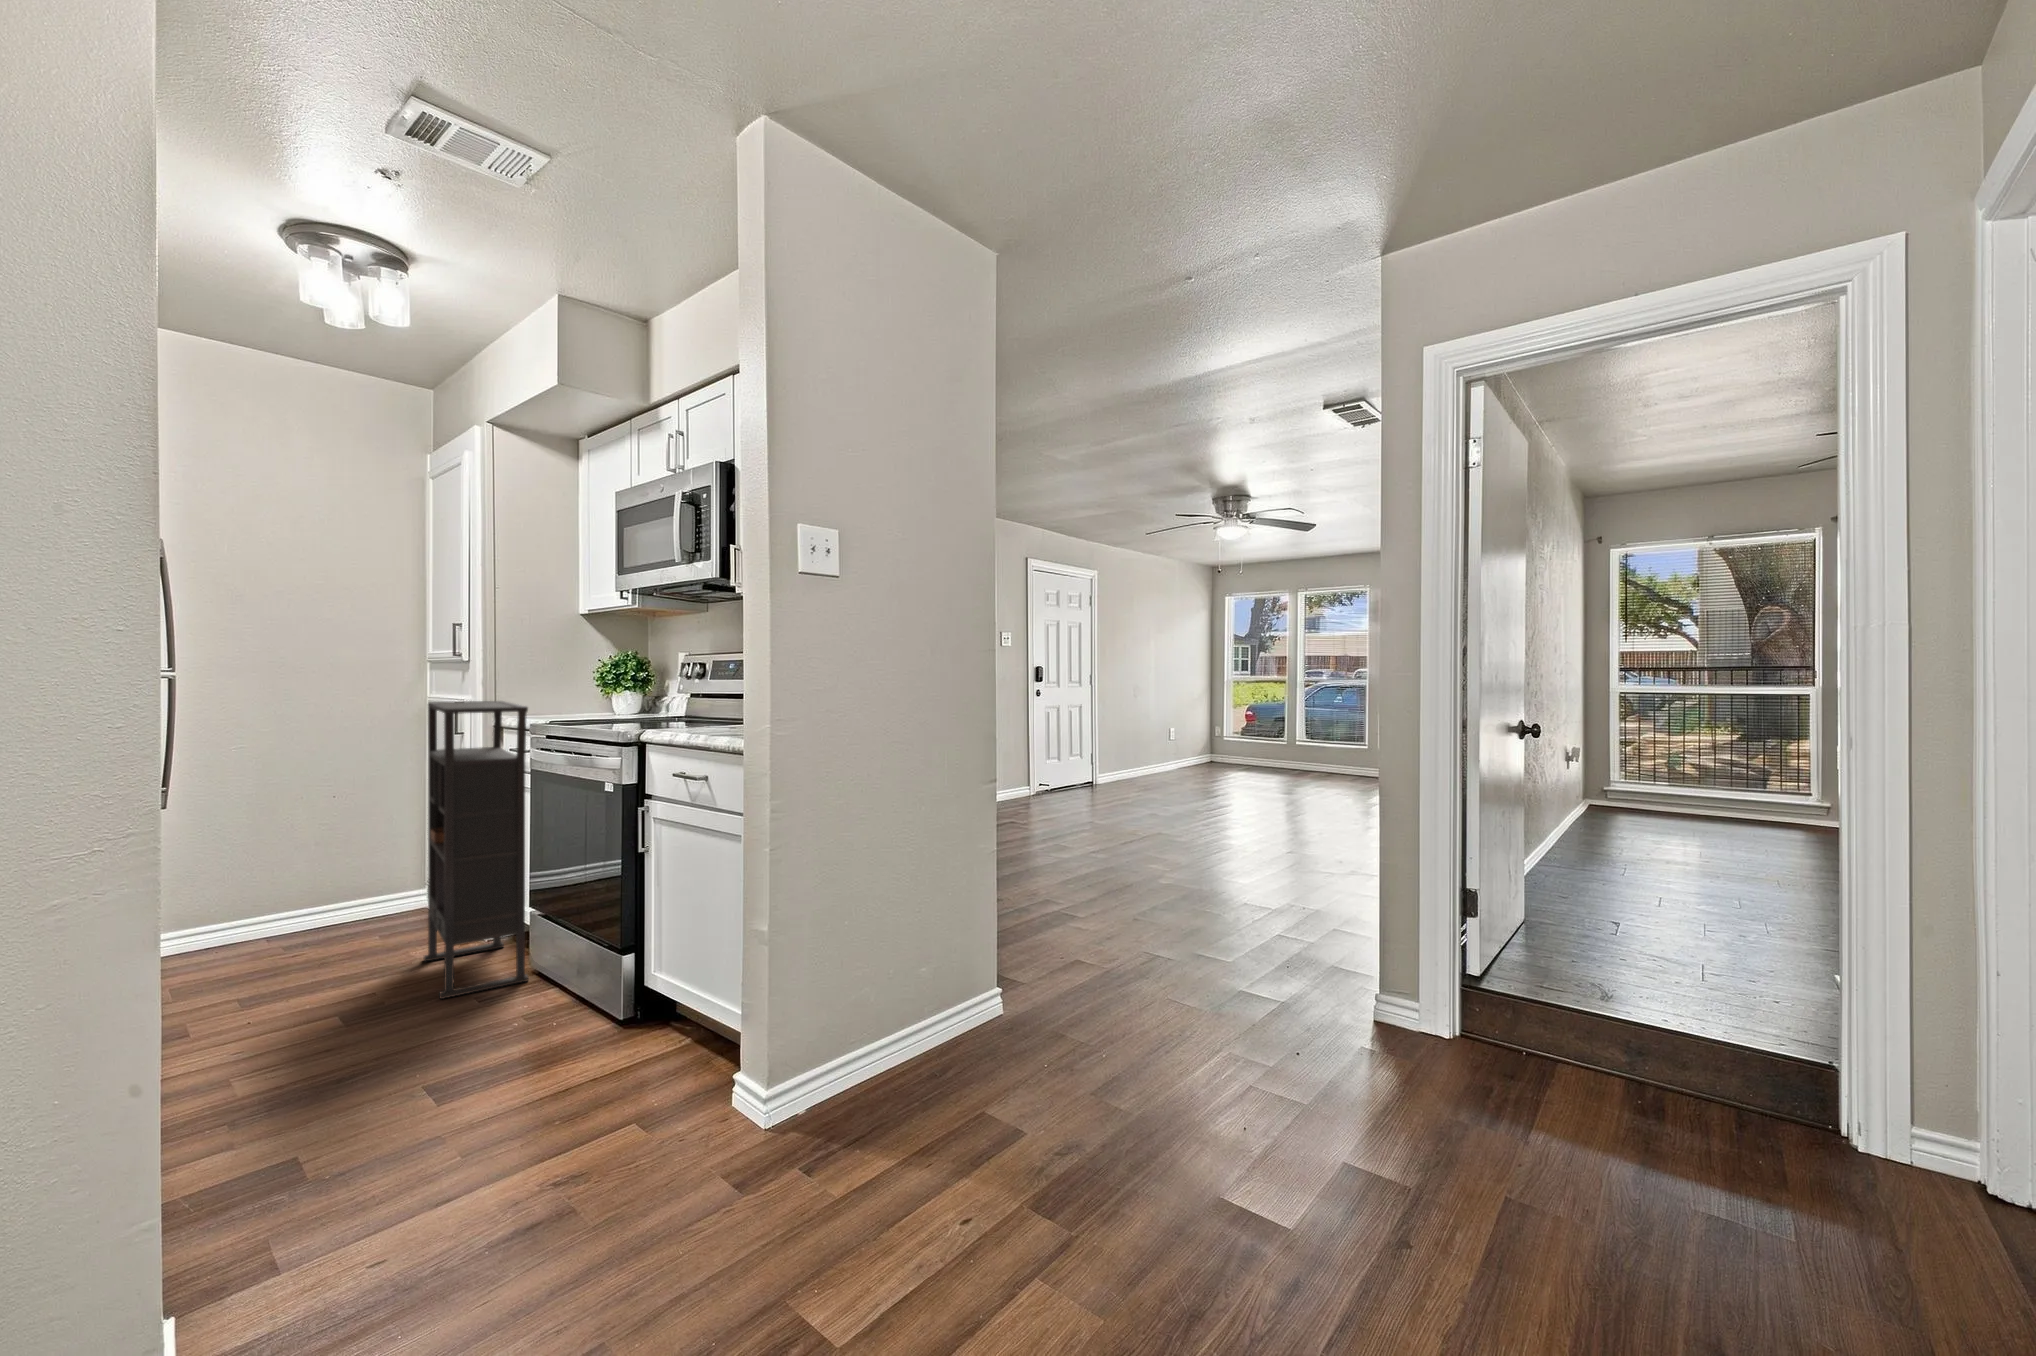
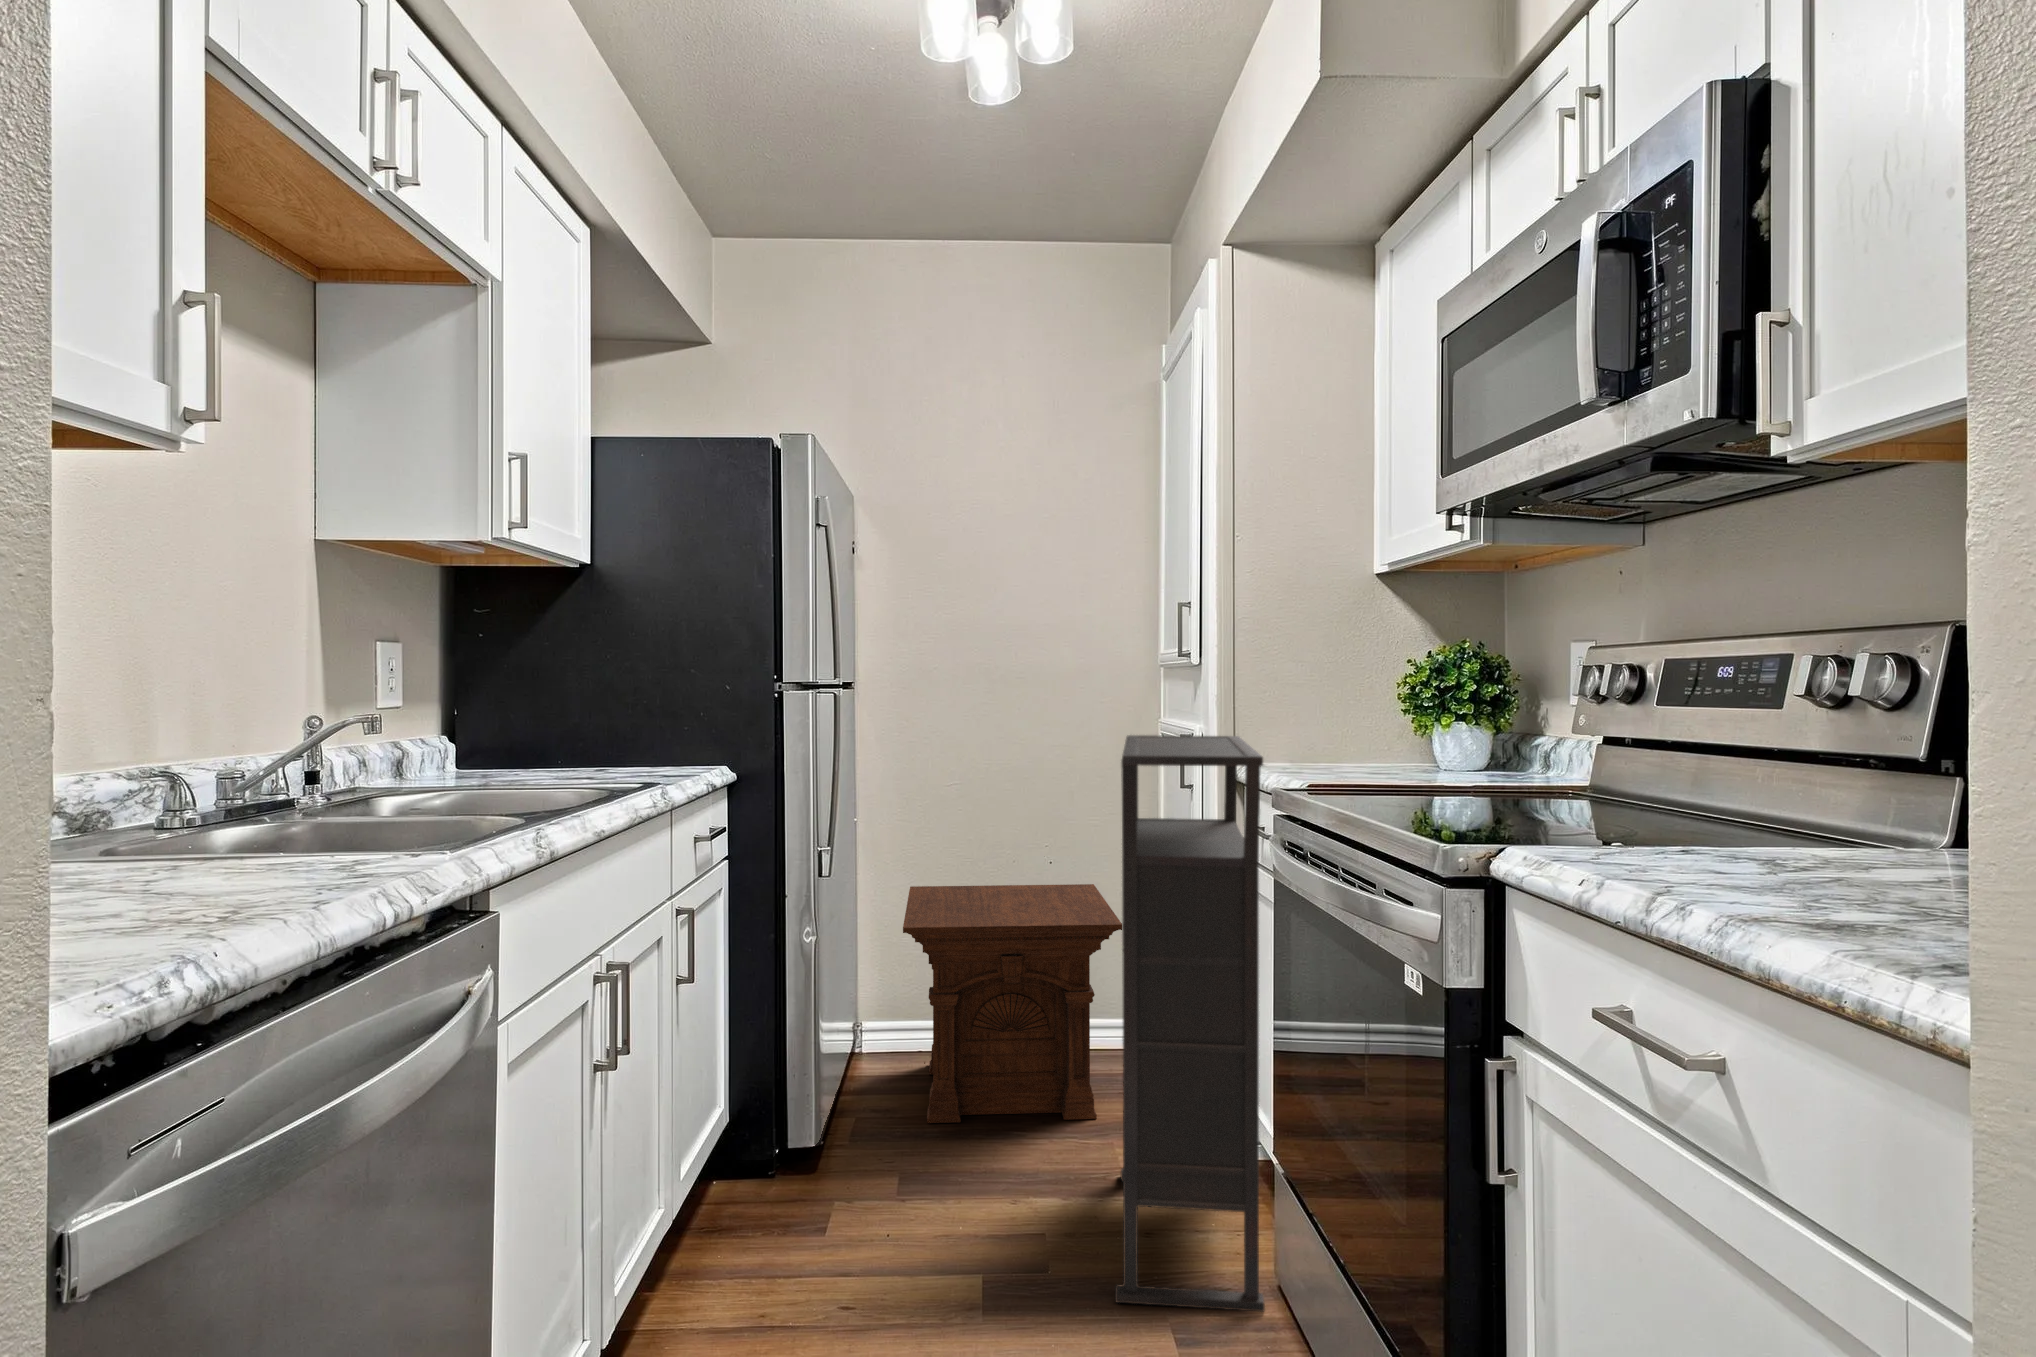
side table: none [212,806,416,972] -> present [903,884,1122,1123]

